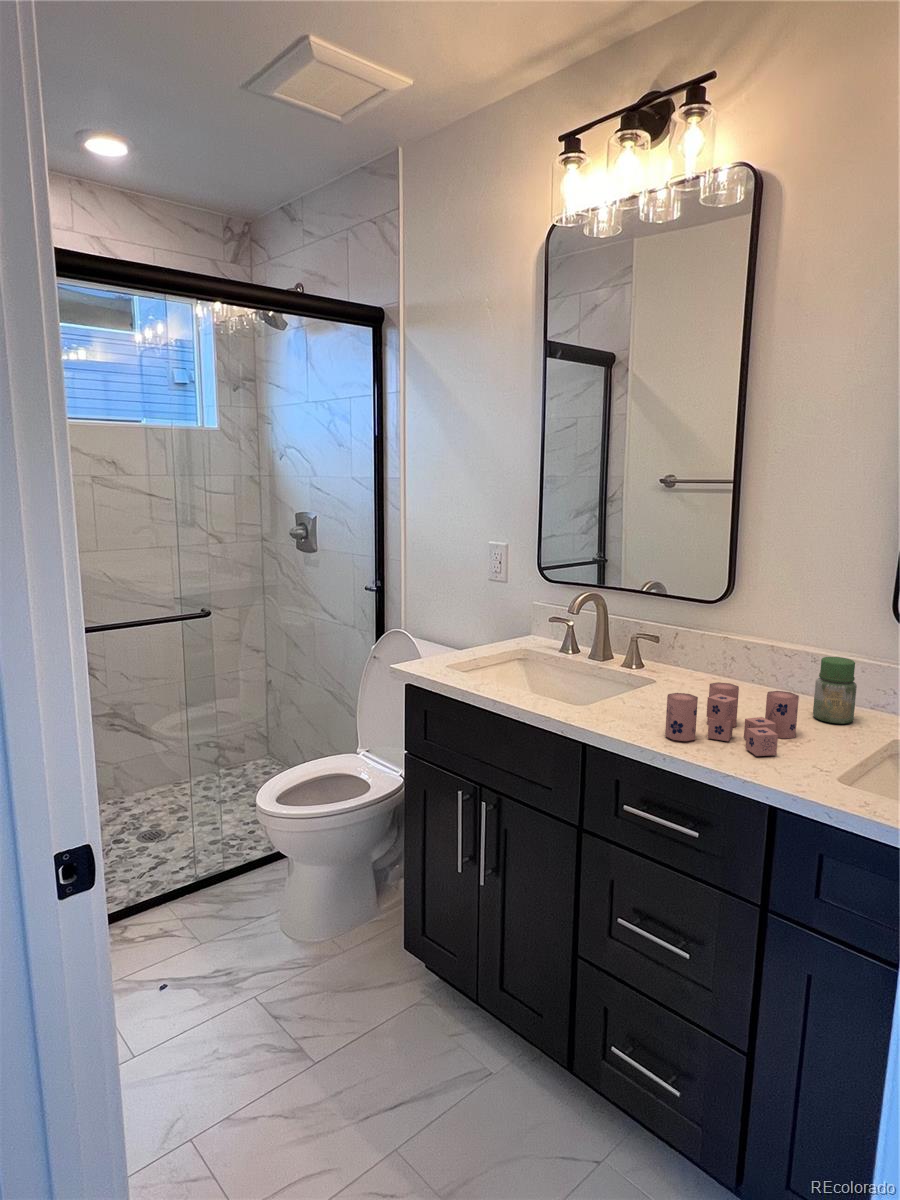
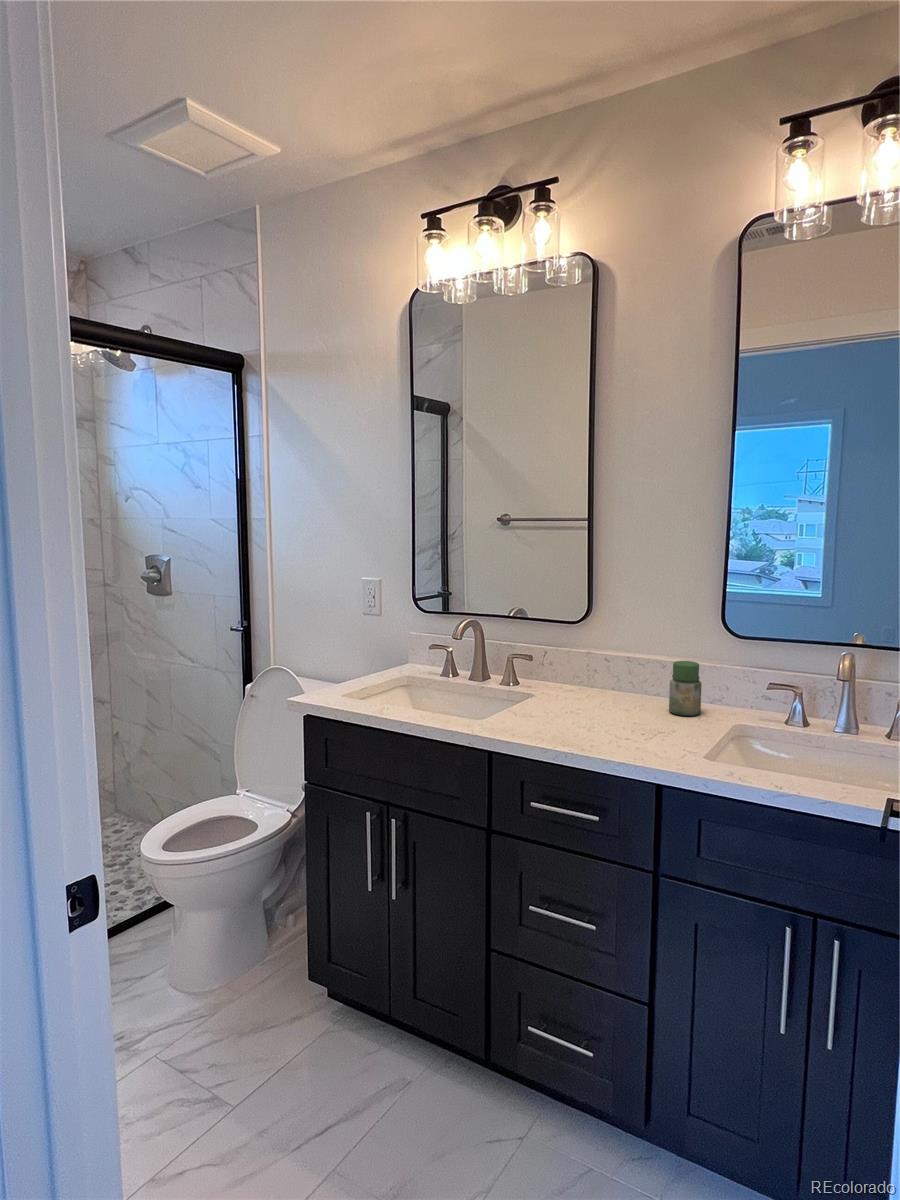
candle: present [665,682,799,756] -> none [559,689,662,746]

